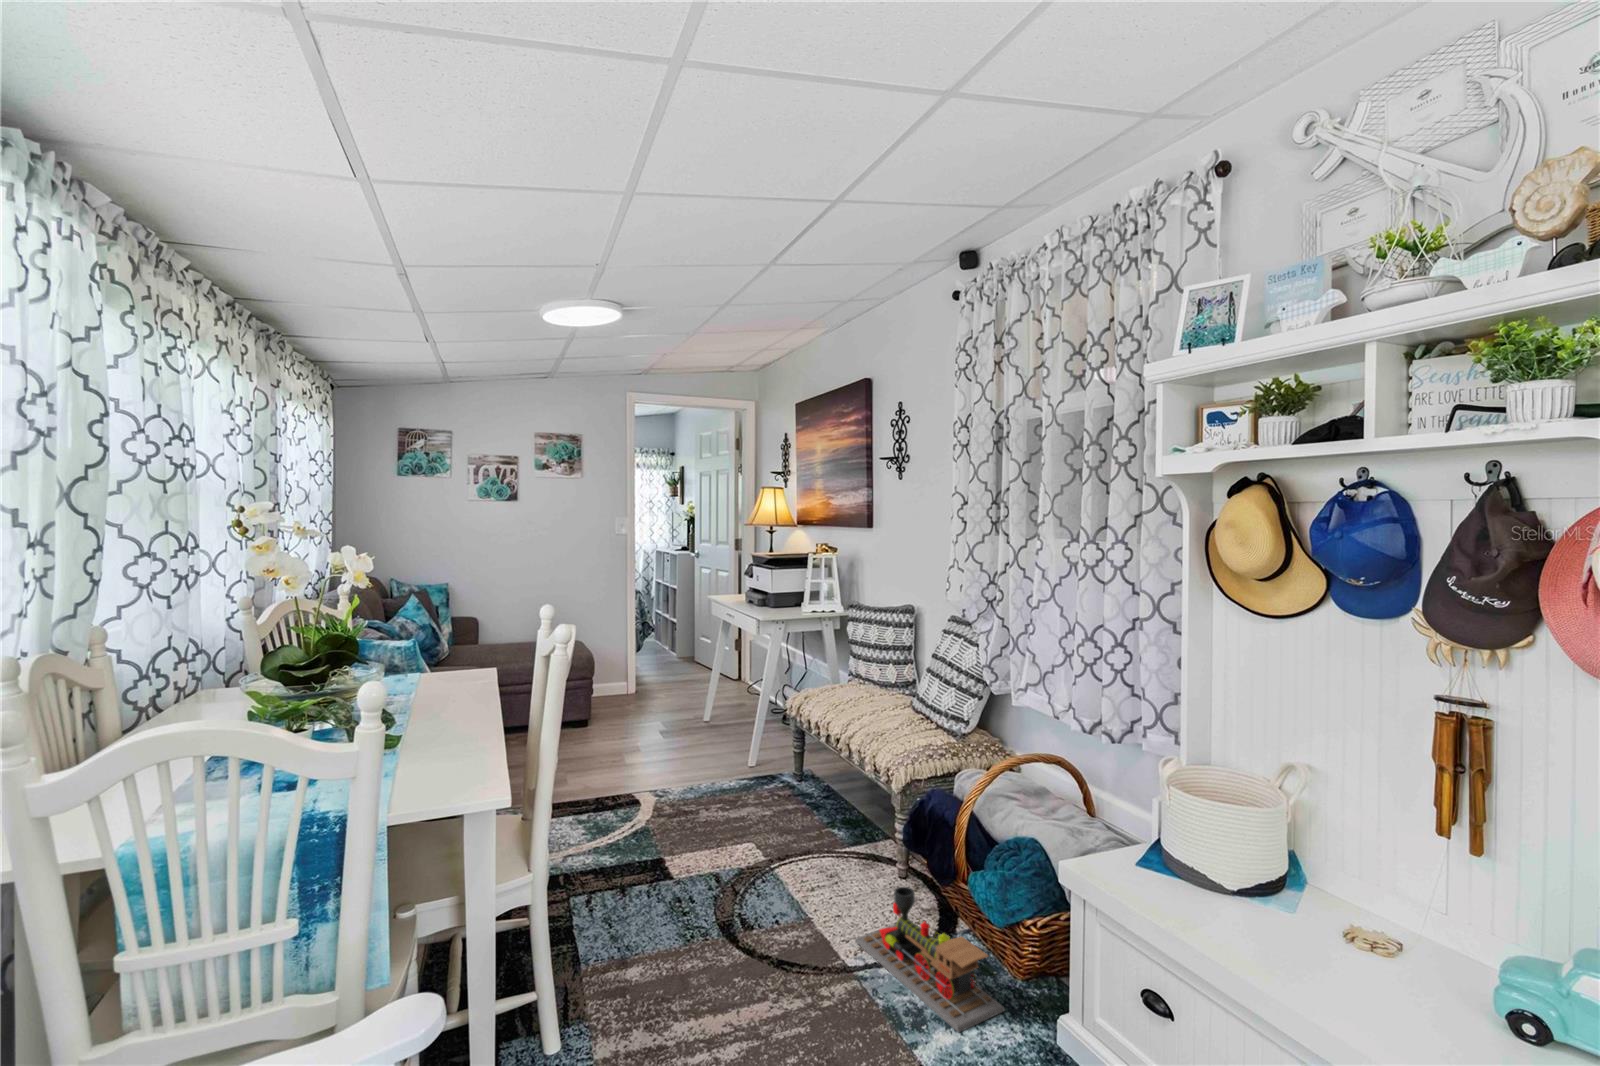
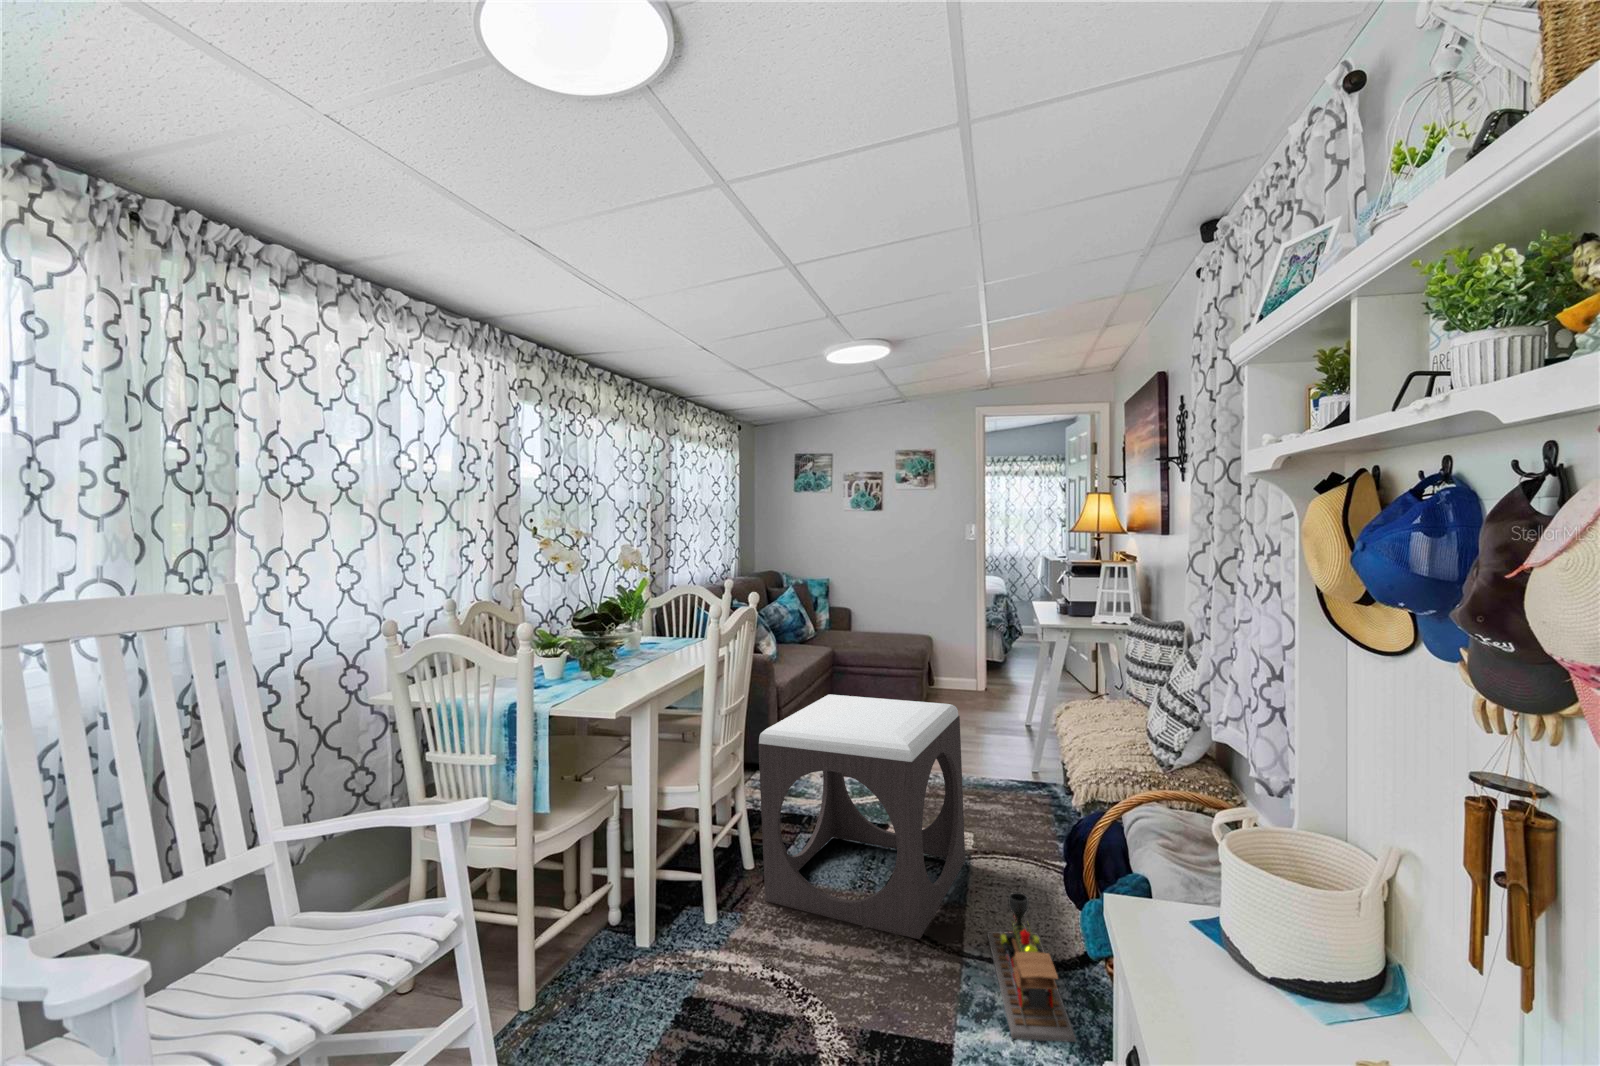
footstool: none [591,709,802,996] -> present [758,695,965,939]

